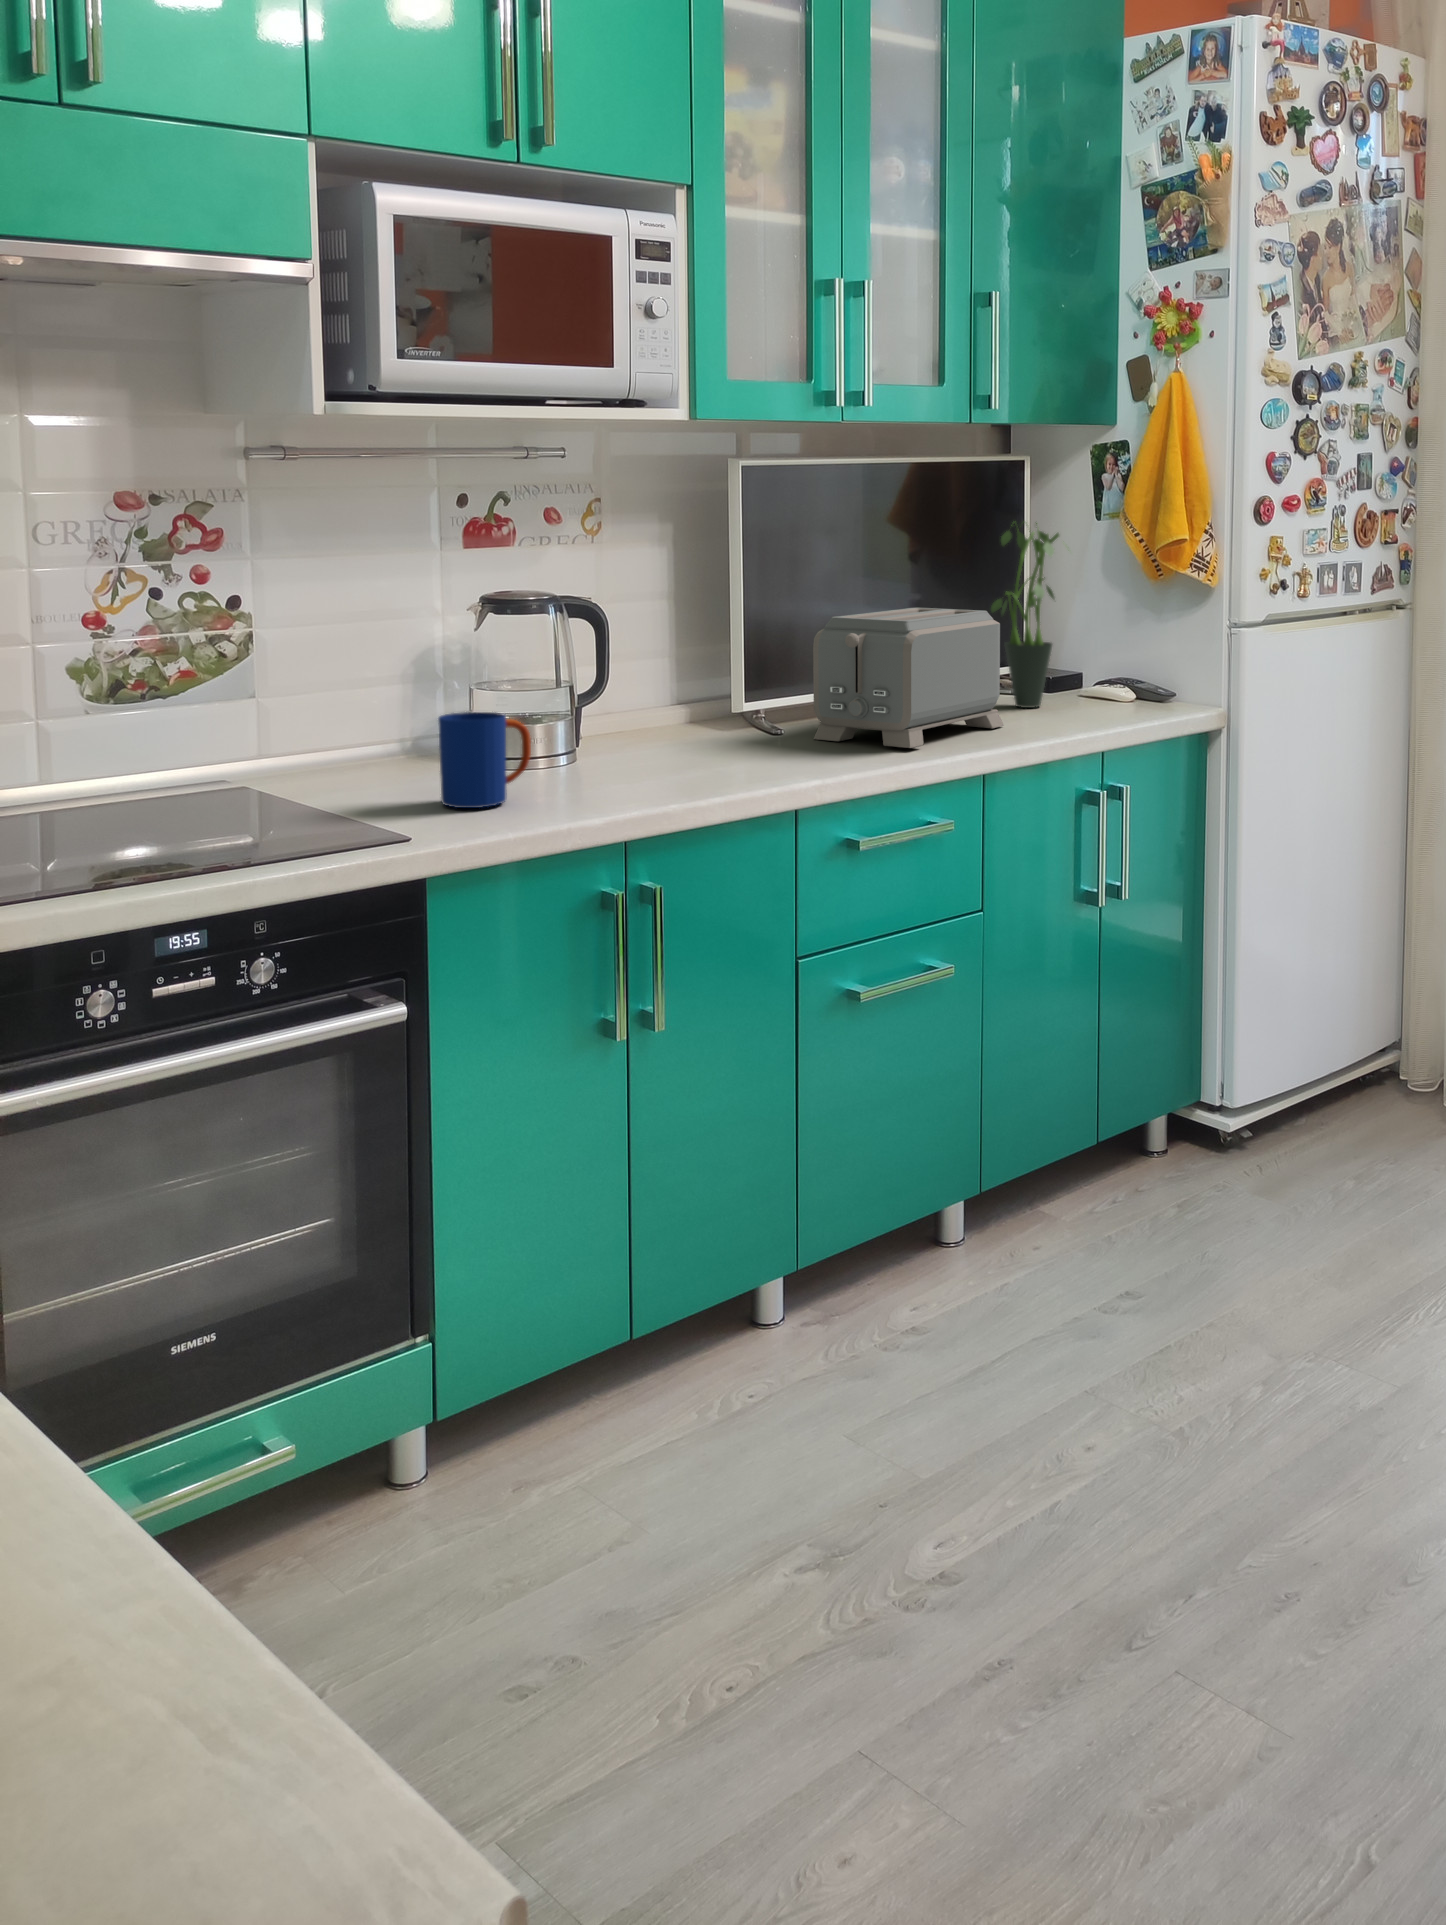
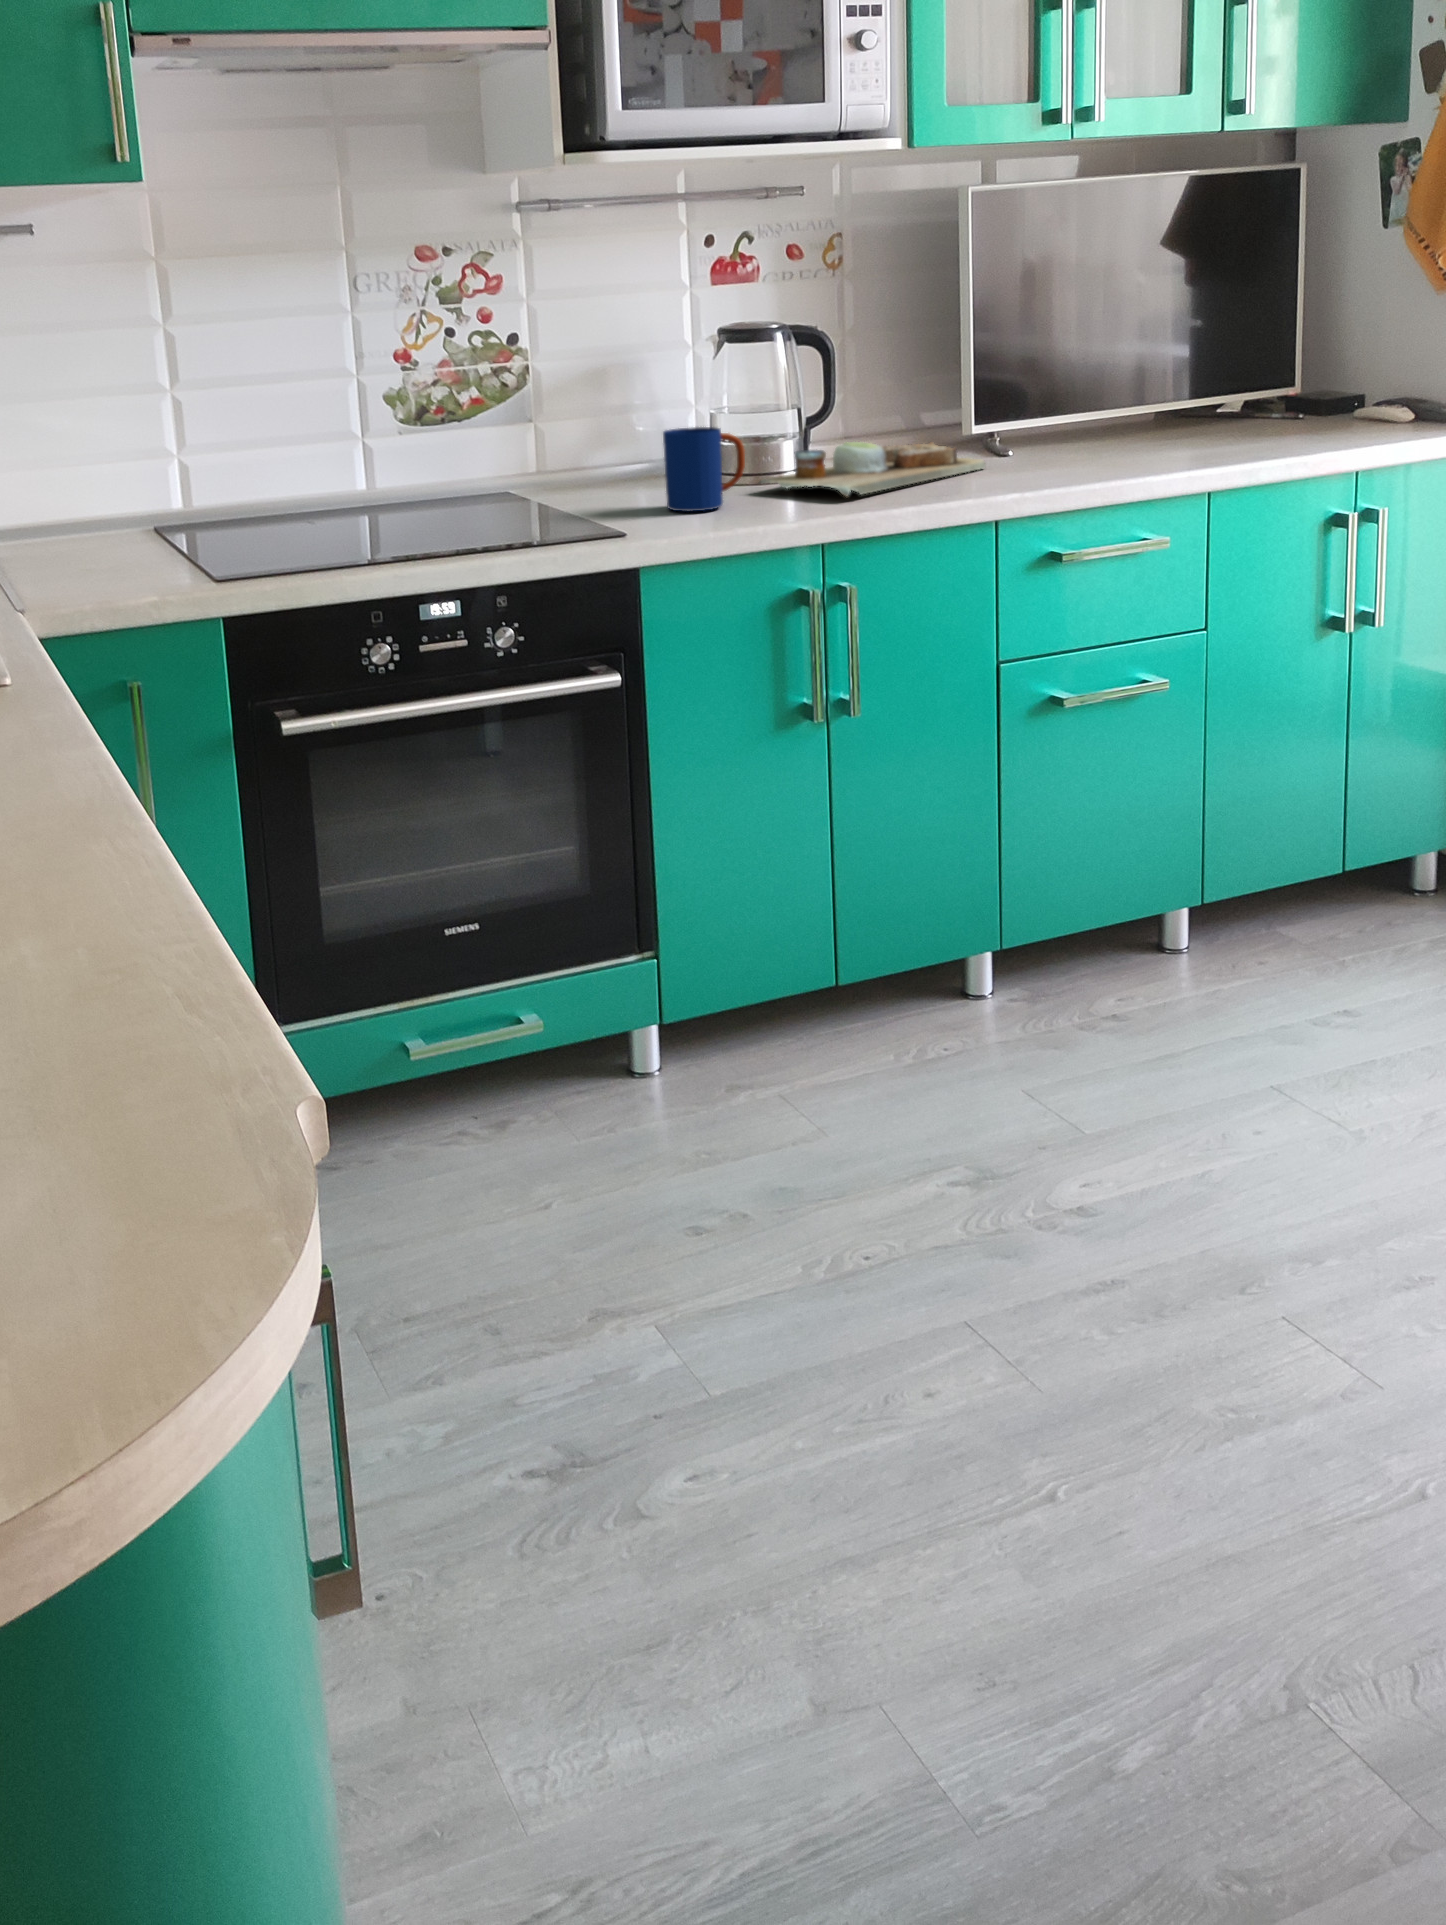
potted plant: present [991,523,1069,708] -> none [1246,233,1341,430]
toaster: present [813,608,1004,748] -> none [1039,328,1246,465]
cutting board: none [535,722,767,790] -> present [759,442,985,497]

